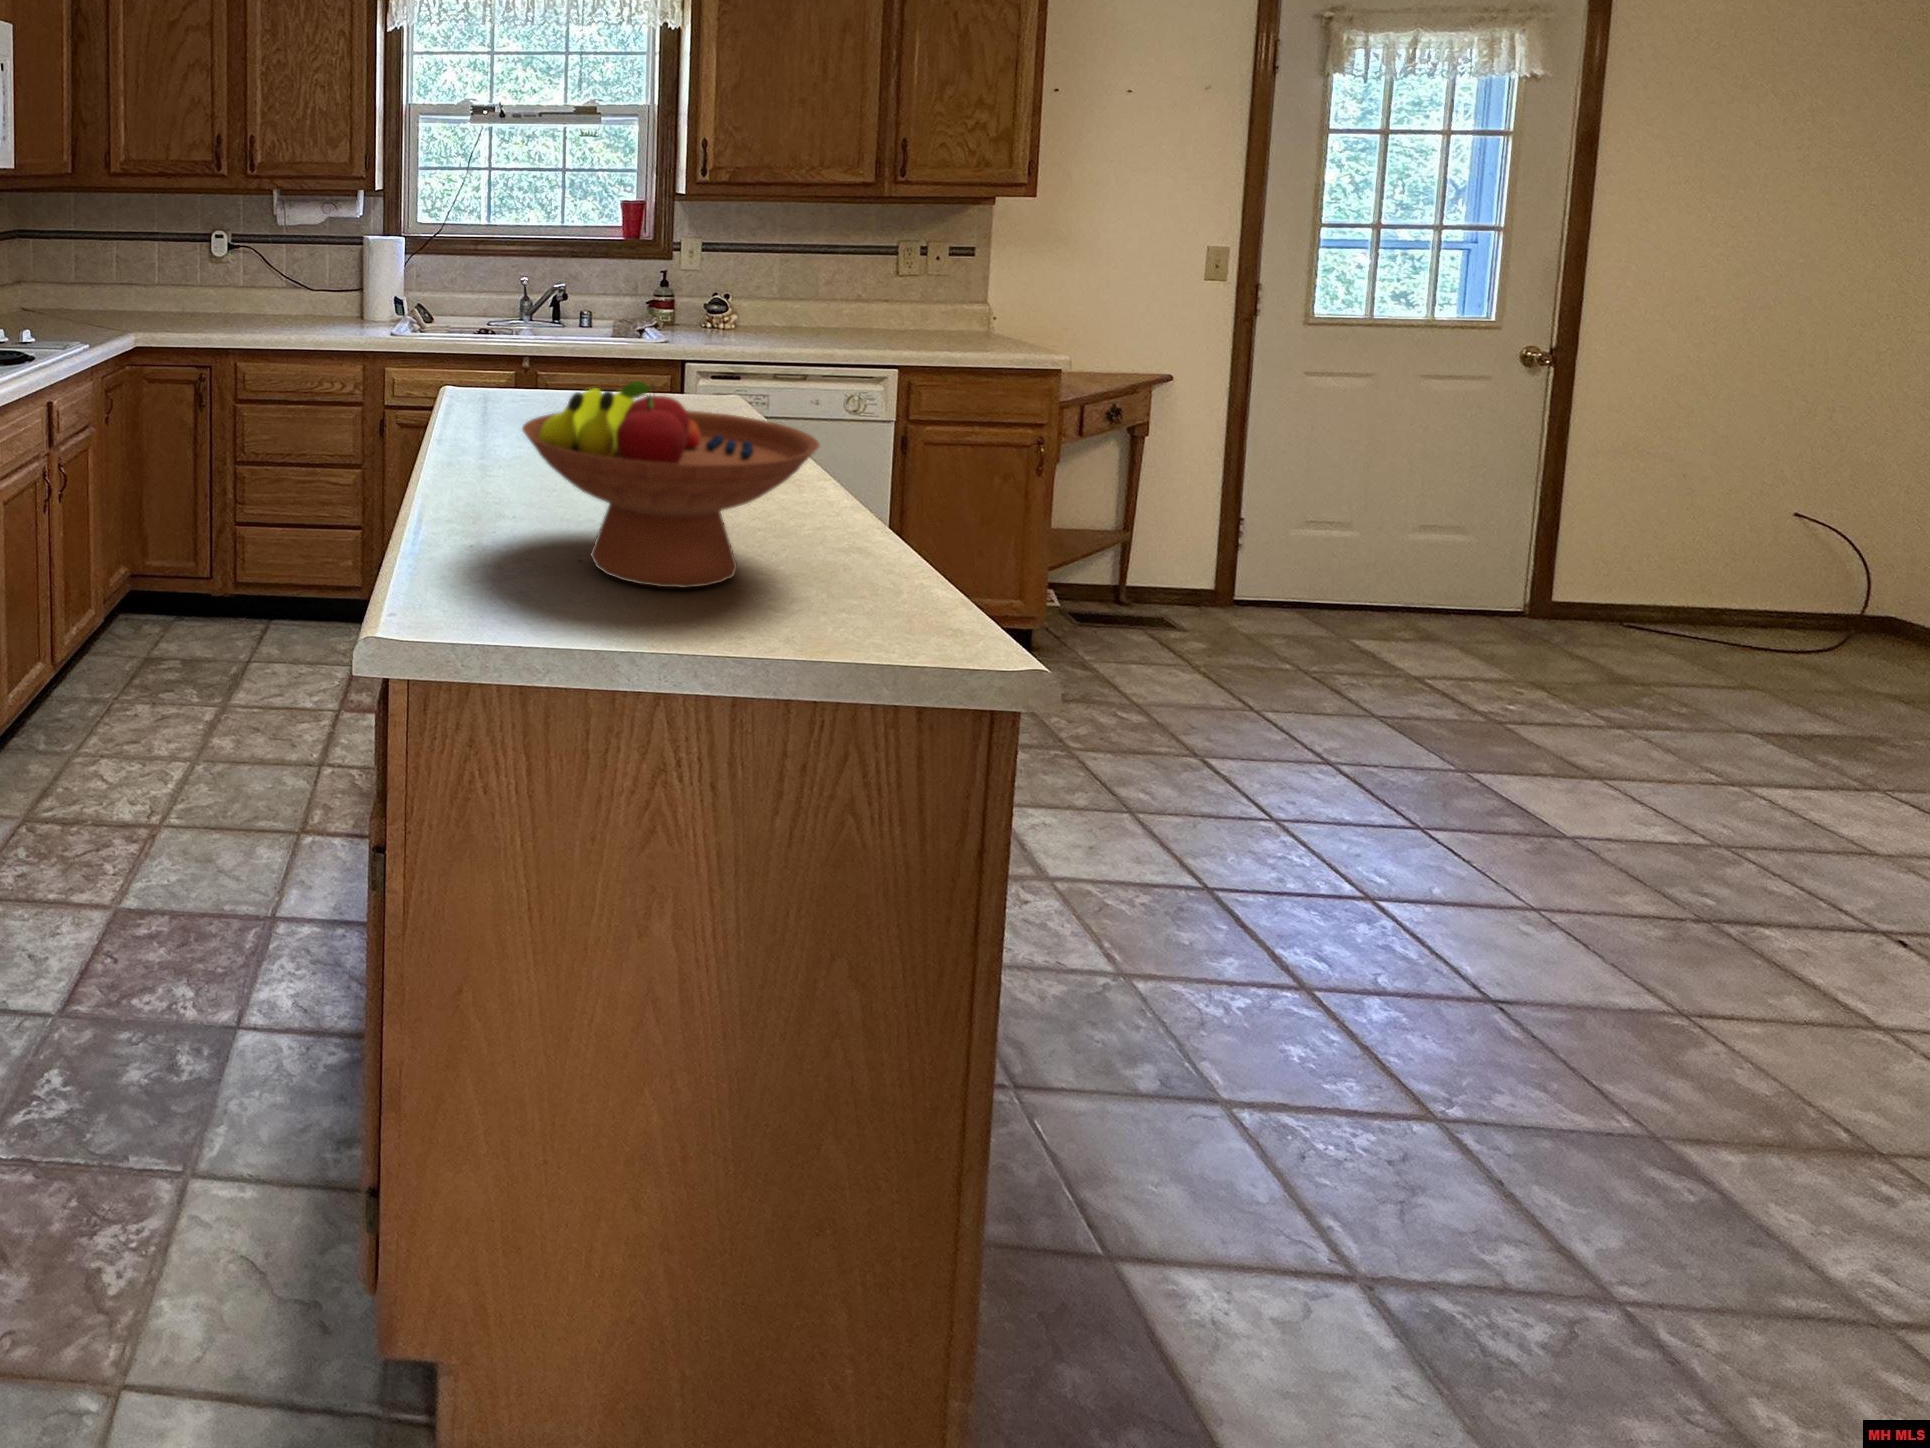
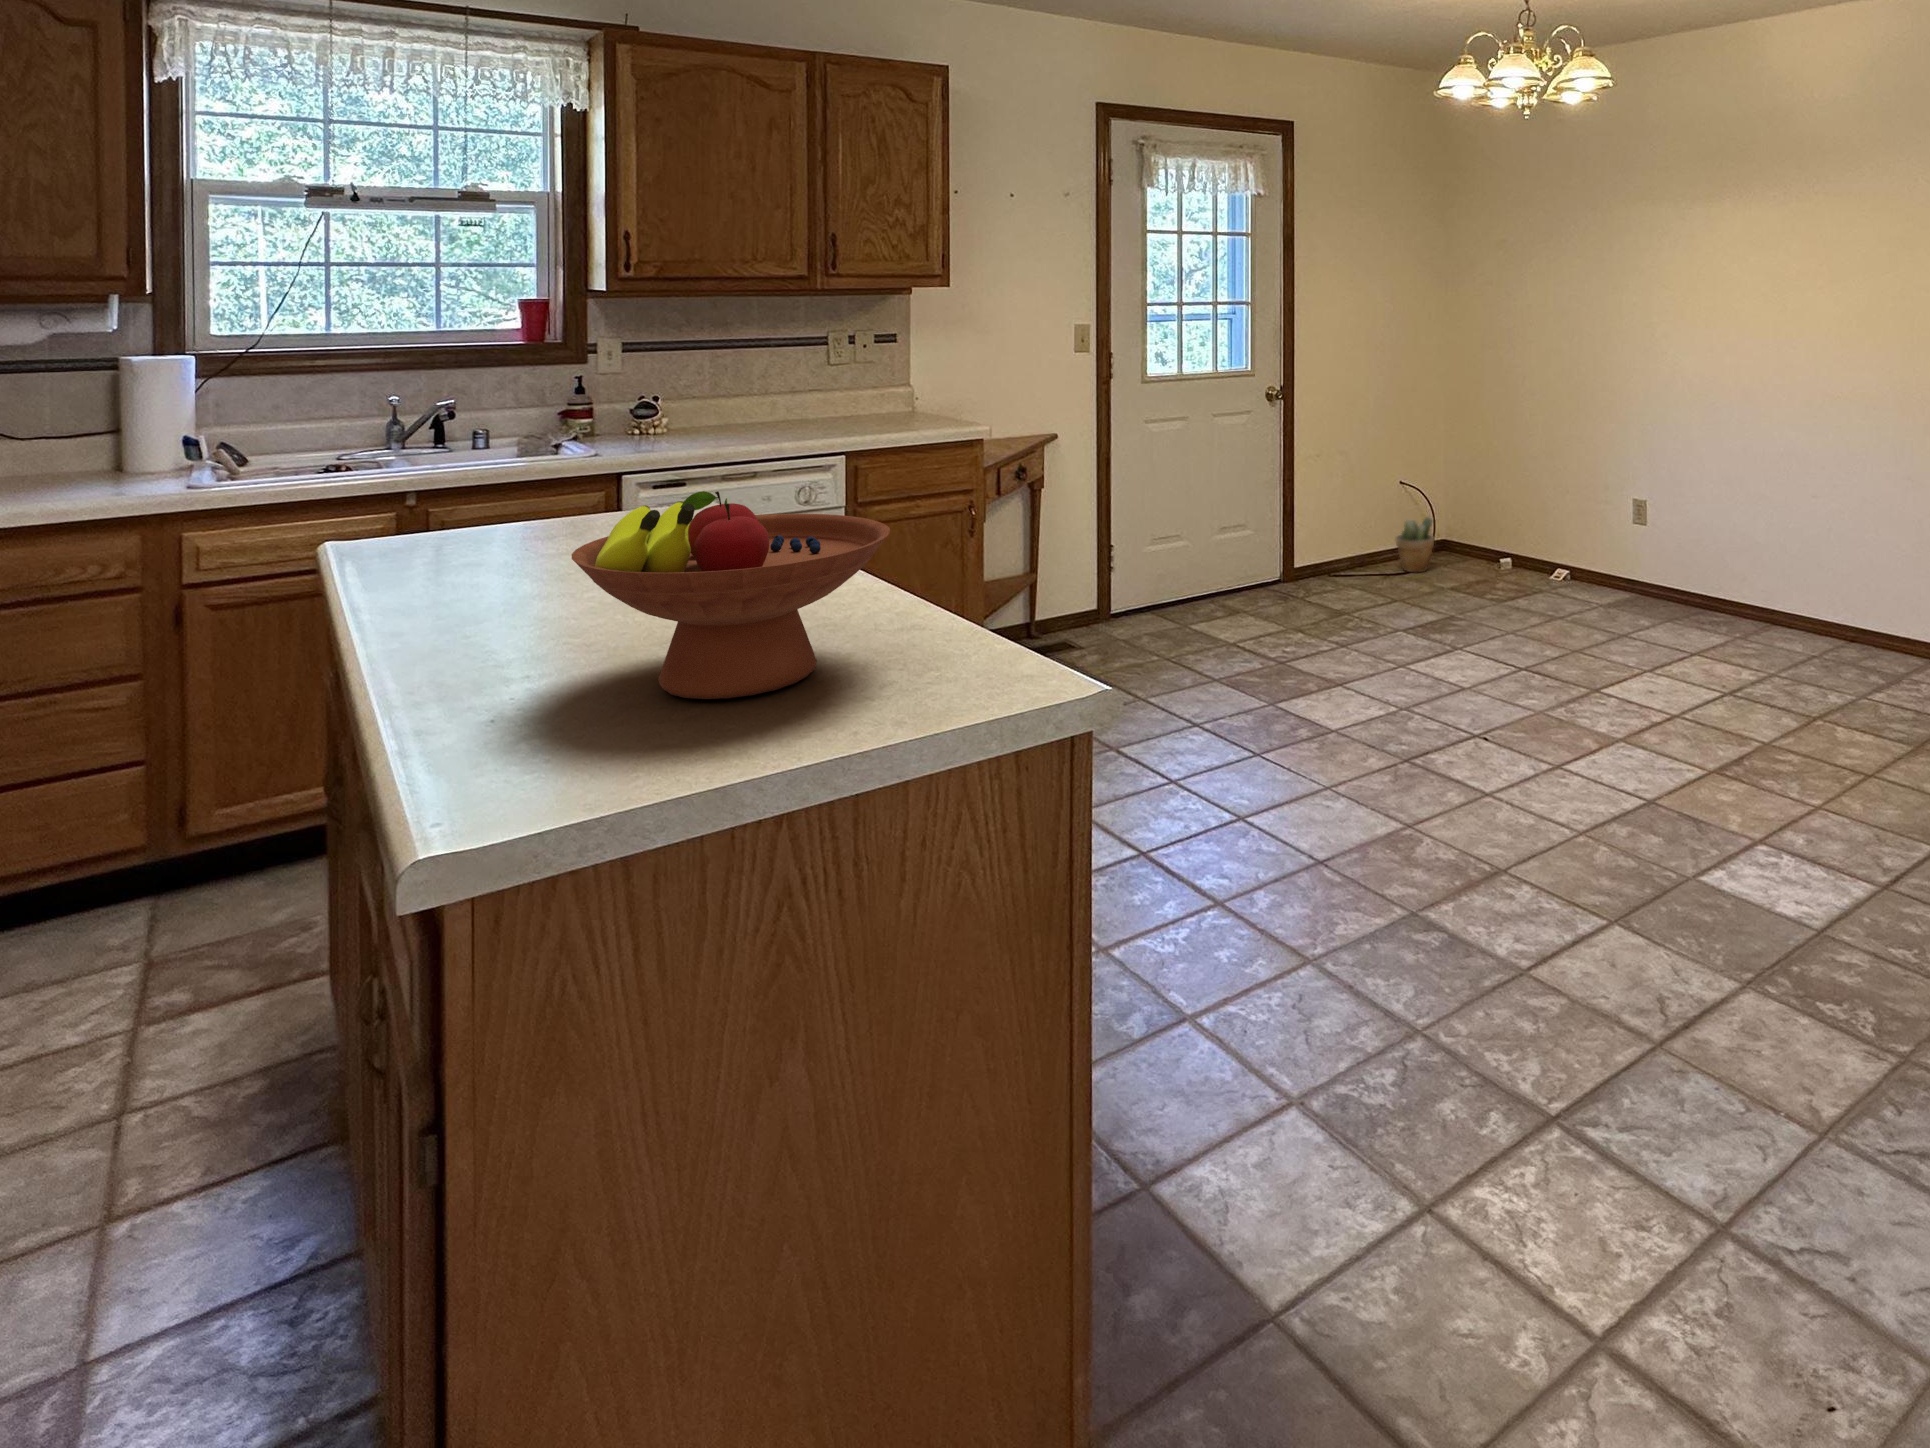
potted plant: none [1753,564,1845,648] -> present [1395,517,1434,572]

